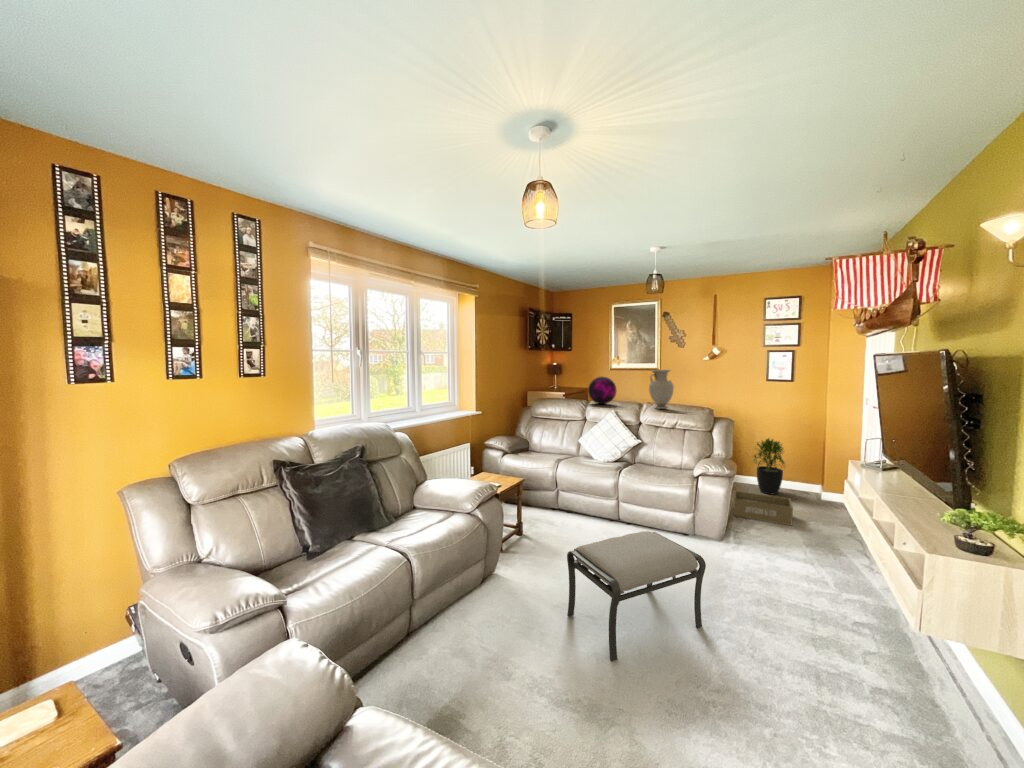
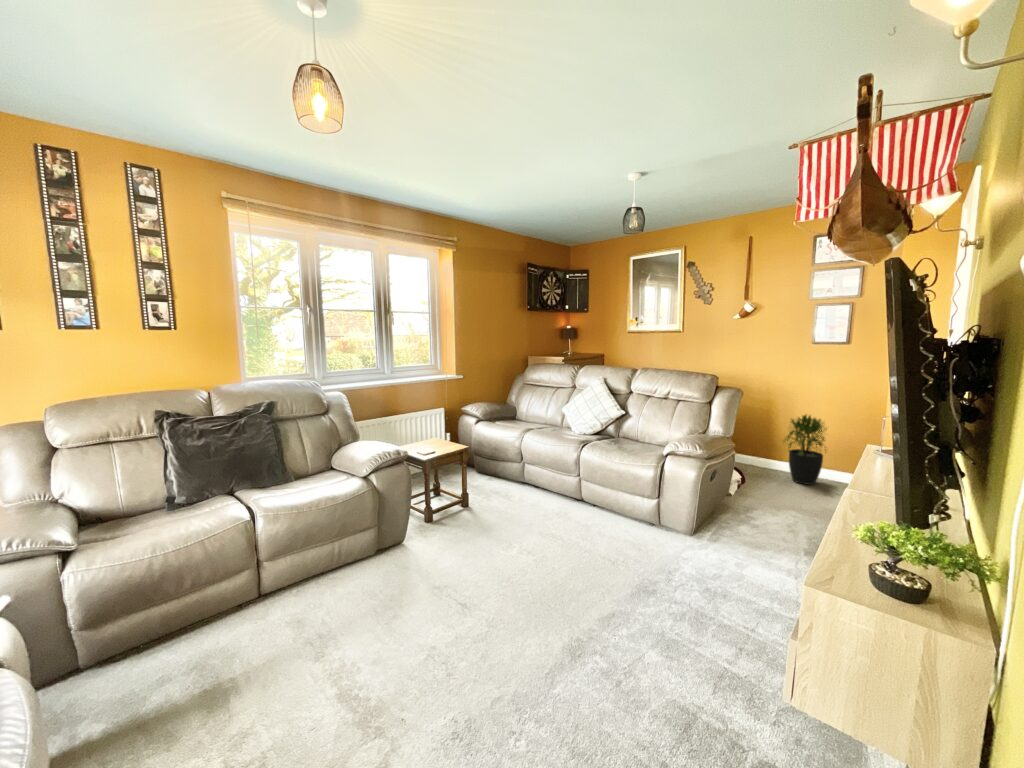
vase: present [649,370,674,409] -> none [642,327,671,374]
decorative orb: present [588,377,616,404] -> none [577,337,609,369]
storage box: present [734,491,793,525] -> none [732,476,813,524]
ottoman: present [567,531,706,661] -> none [434,513,586,660]

